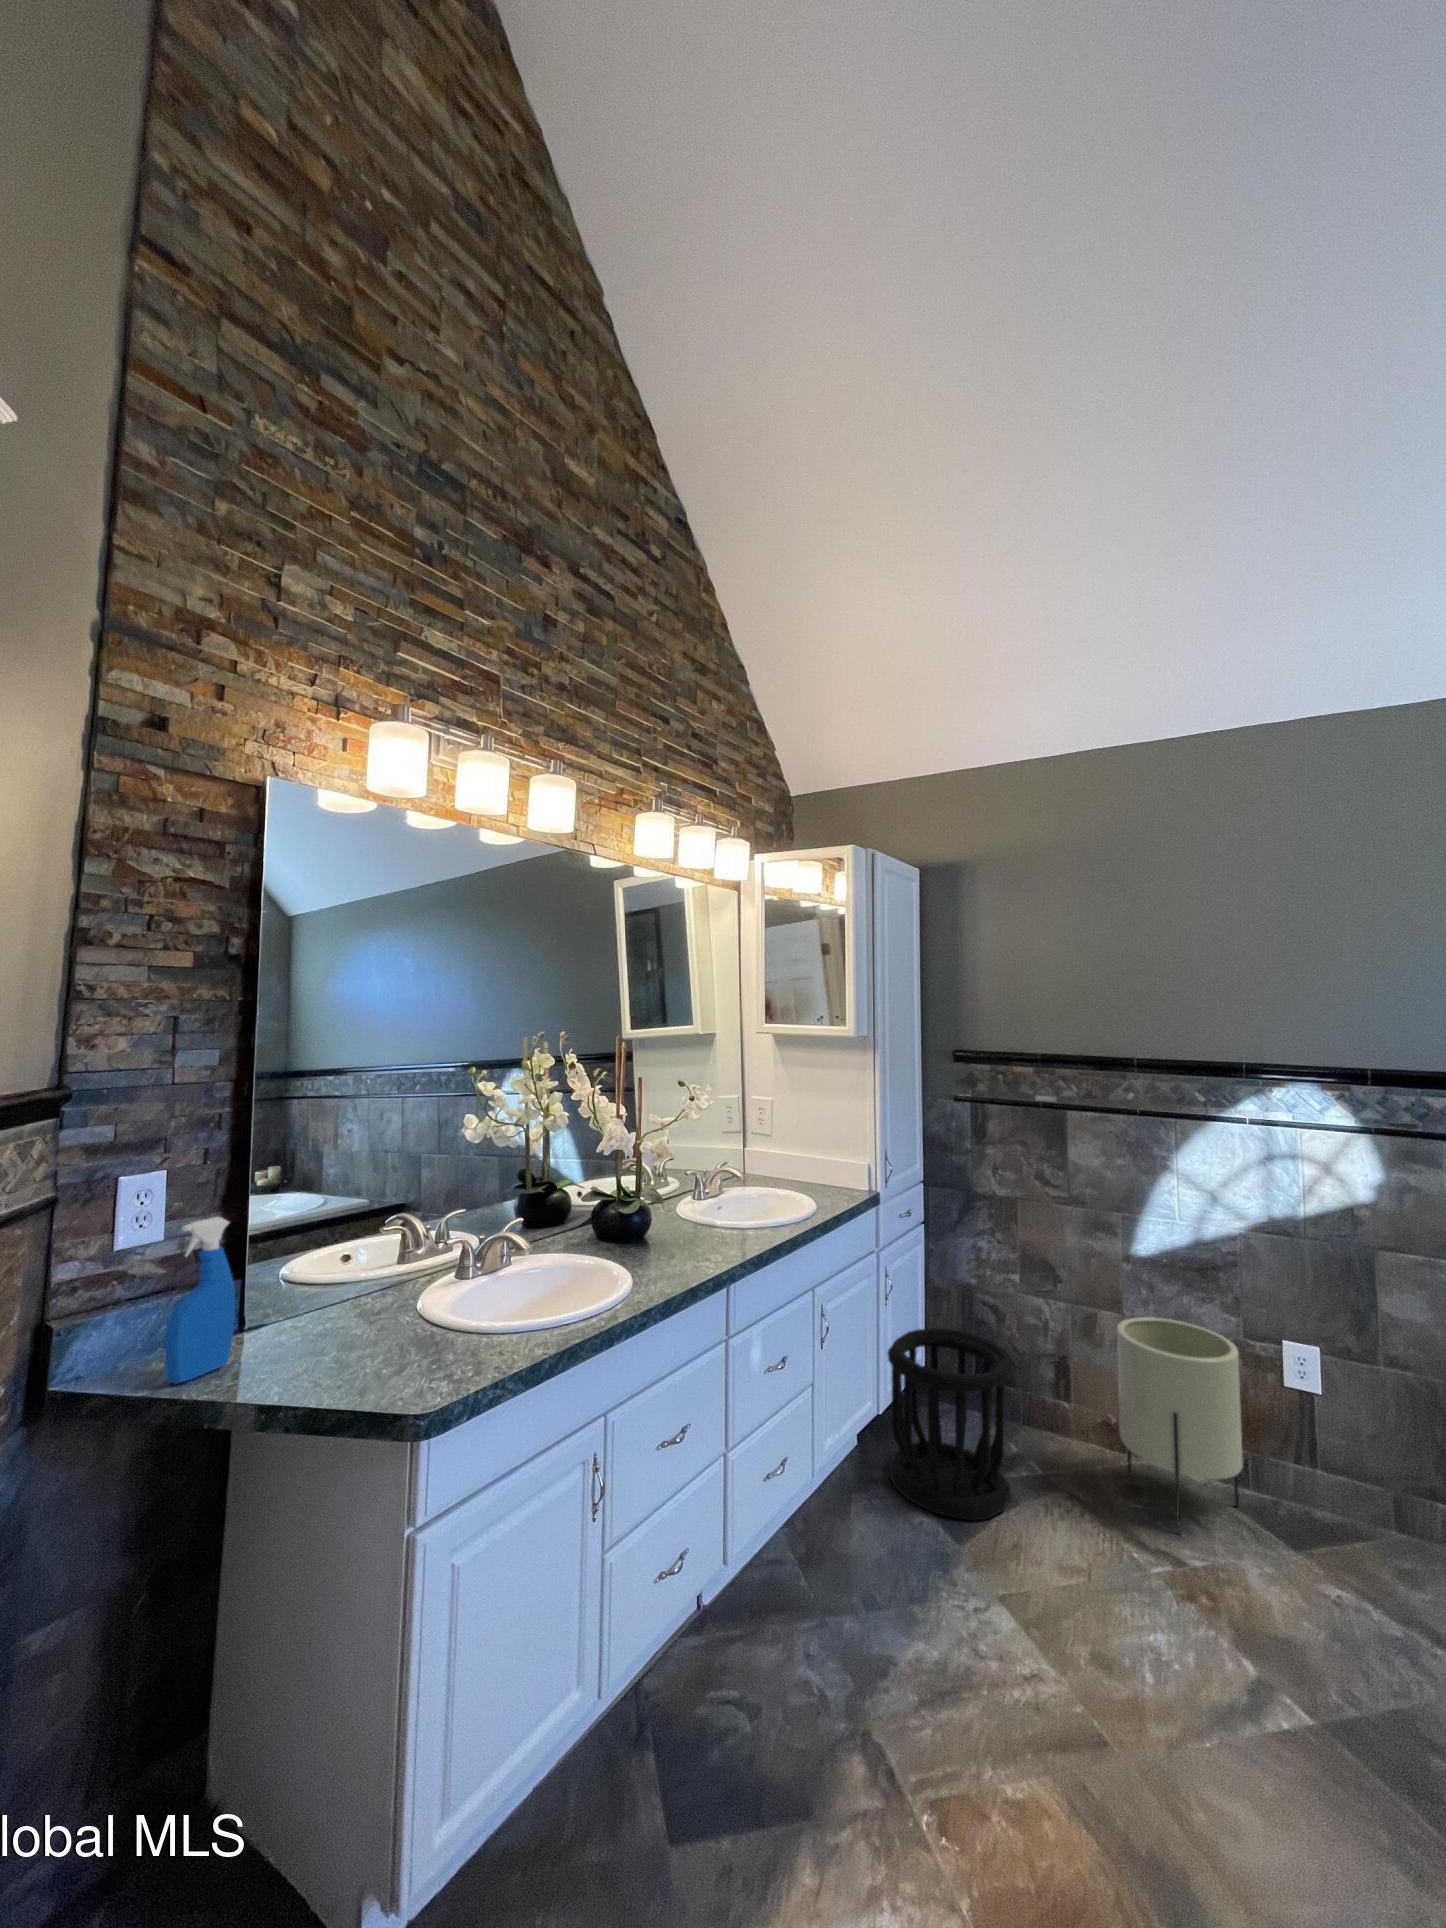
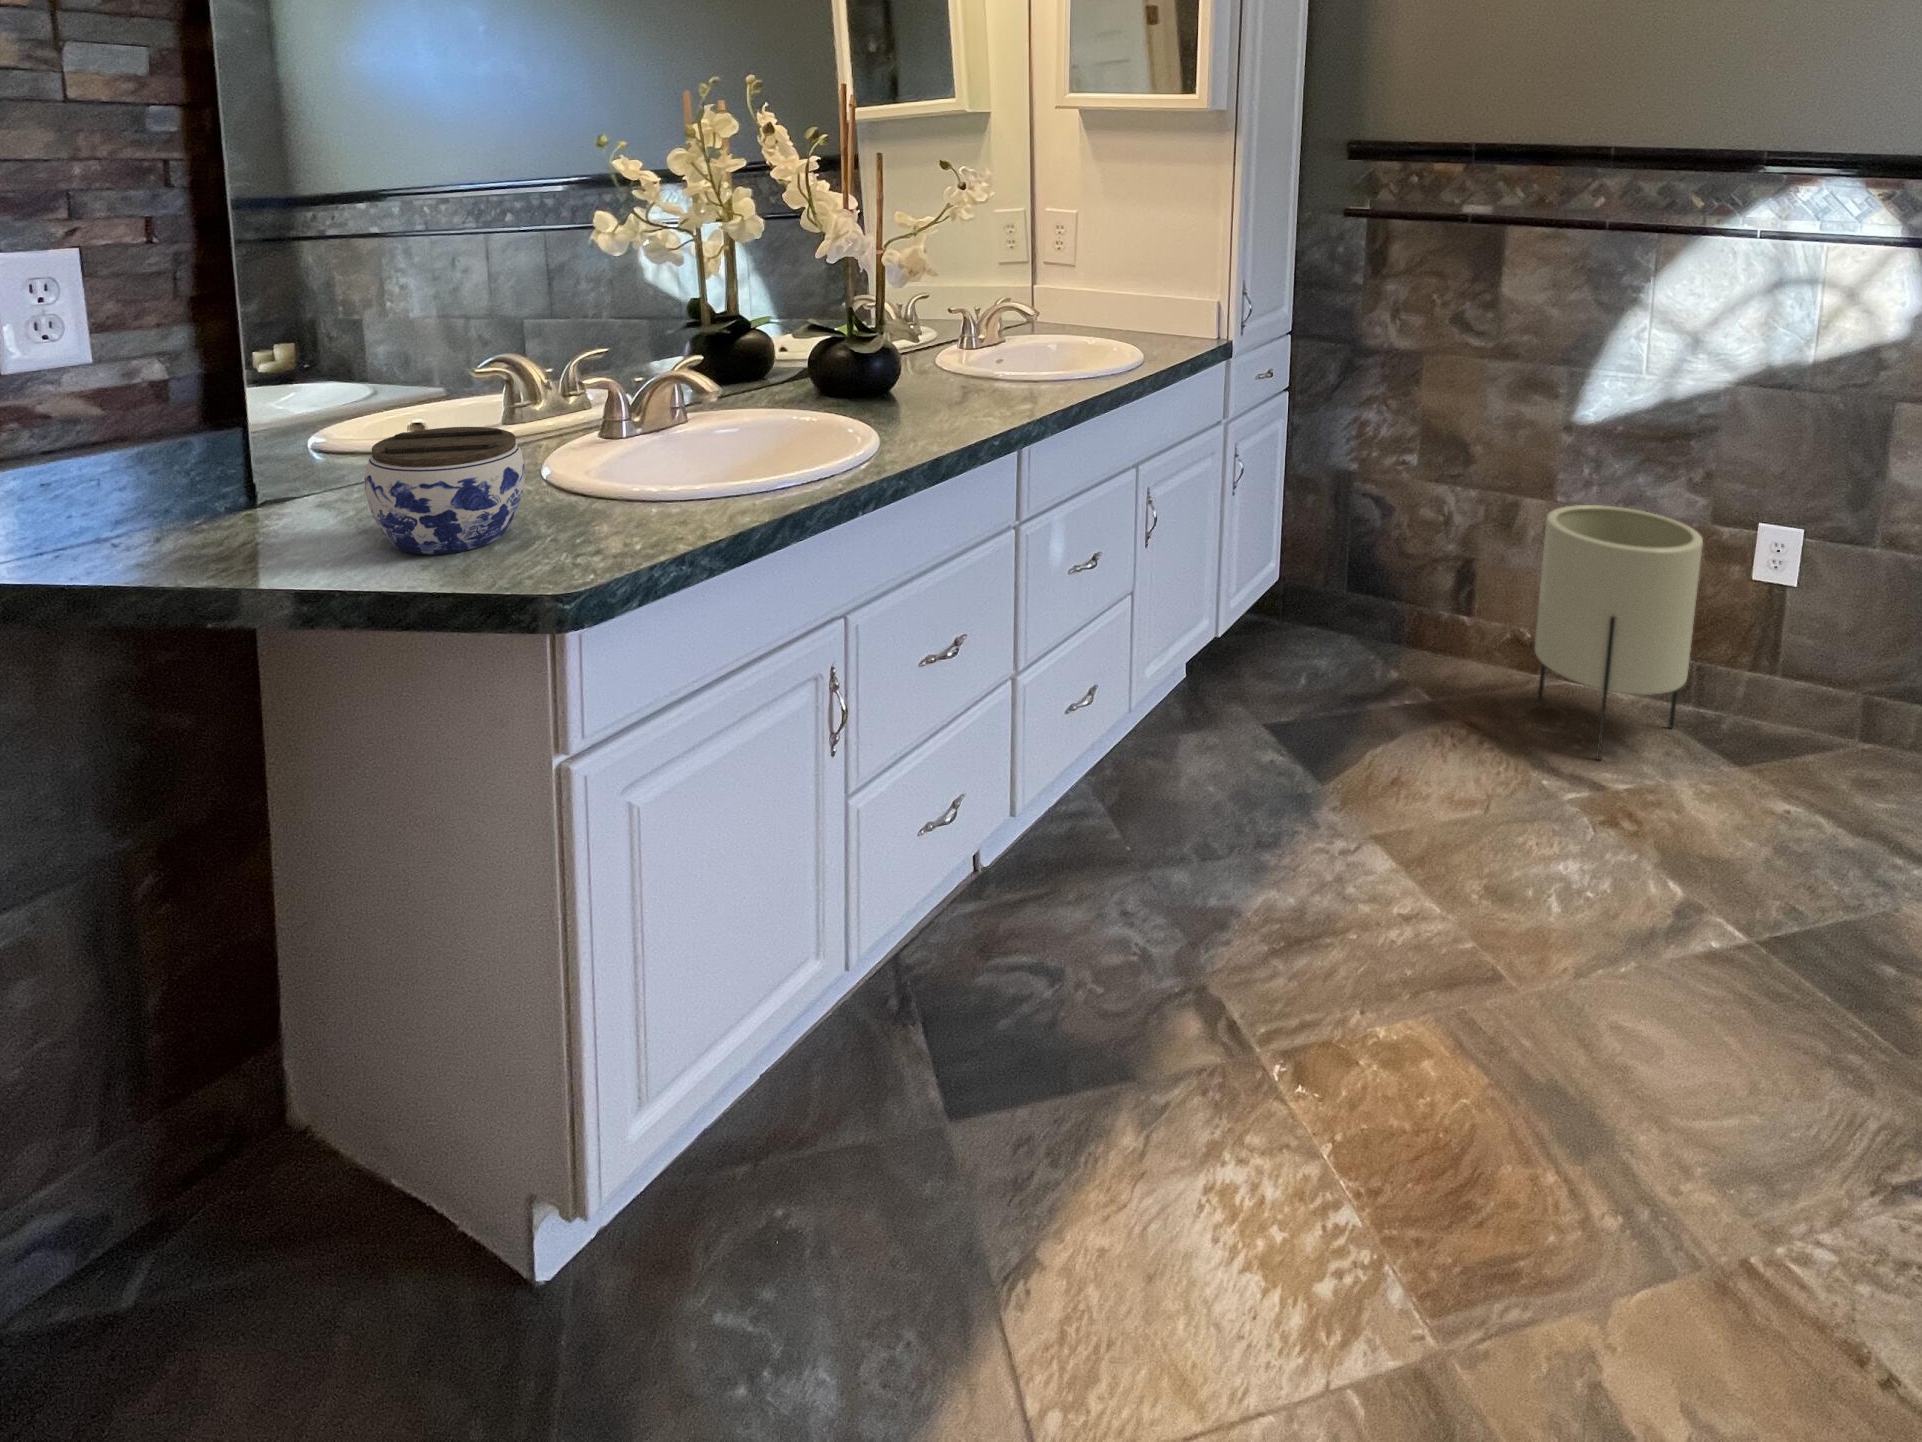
spray bottle: present [165,1217,235,1384] -> none [122,316,241,569]
jar: none [307,1283,404,1377] -> present [364,427,525,555]
wastebasket: present [888,1328,1015,1520] -> none [1228,527,1409,757]

